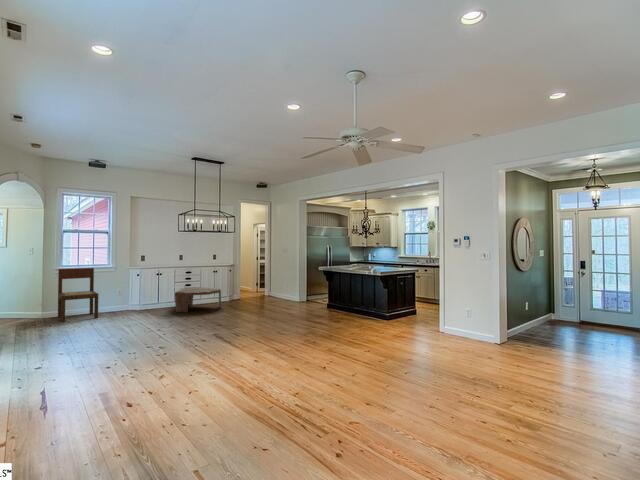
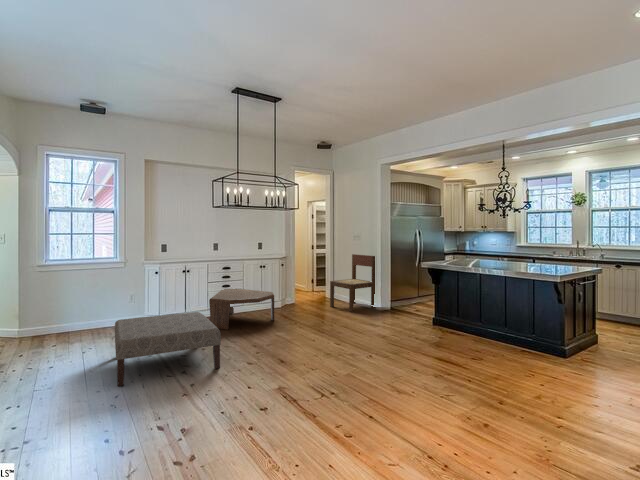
dining chair: present [58,268,98,322] -> present [330,254,376,312]
ottoman: none [114,298,181,336] -> present [115,312,221,386]

